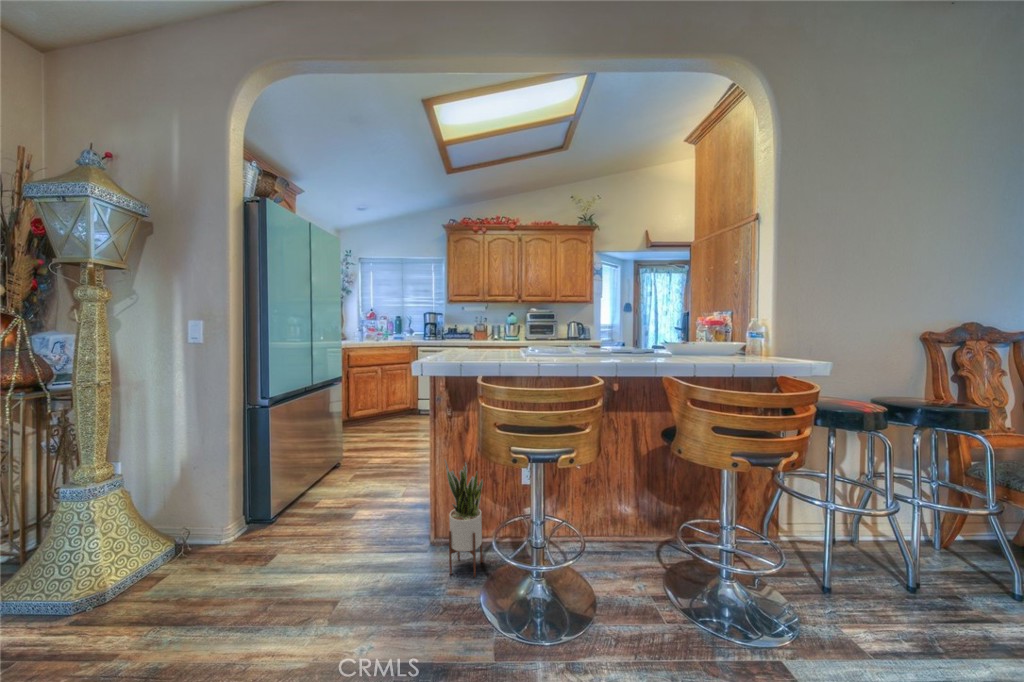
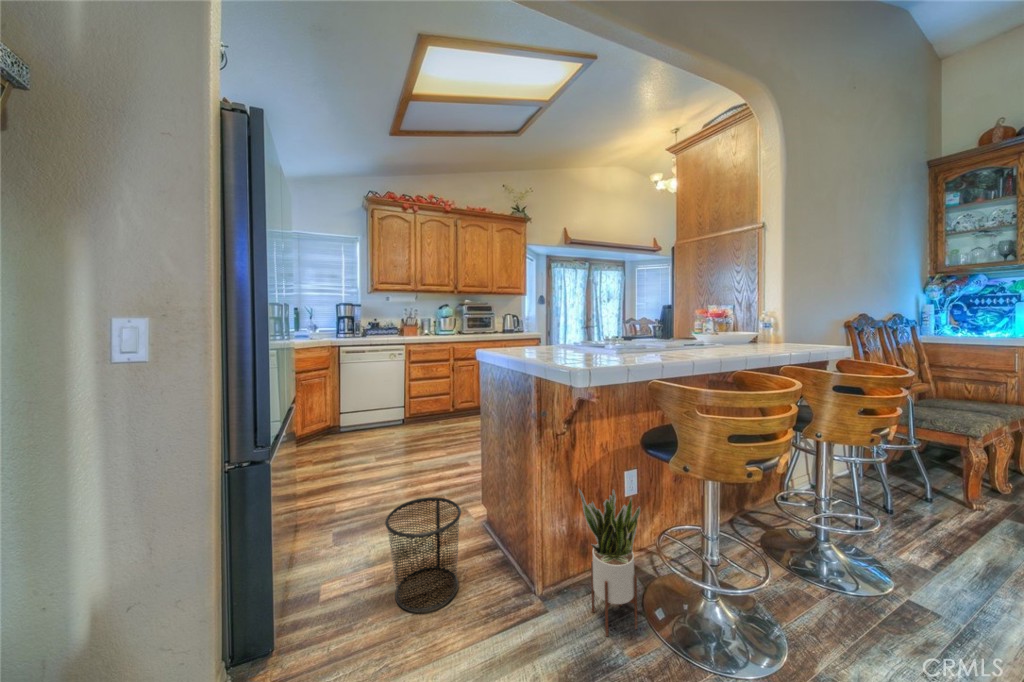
waste bin: none [341,457,397,532] -> present [385,497,461,612]

